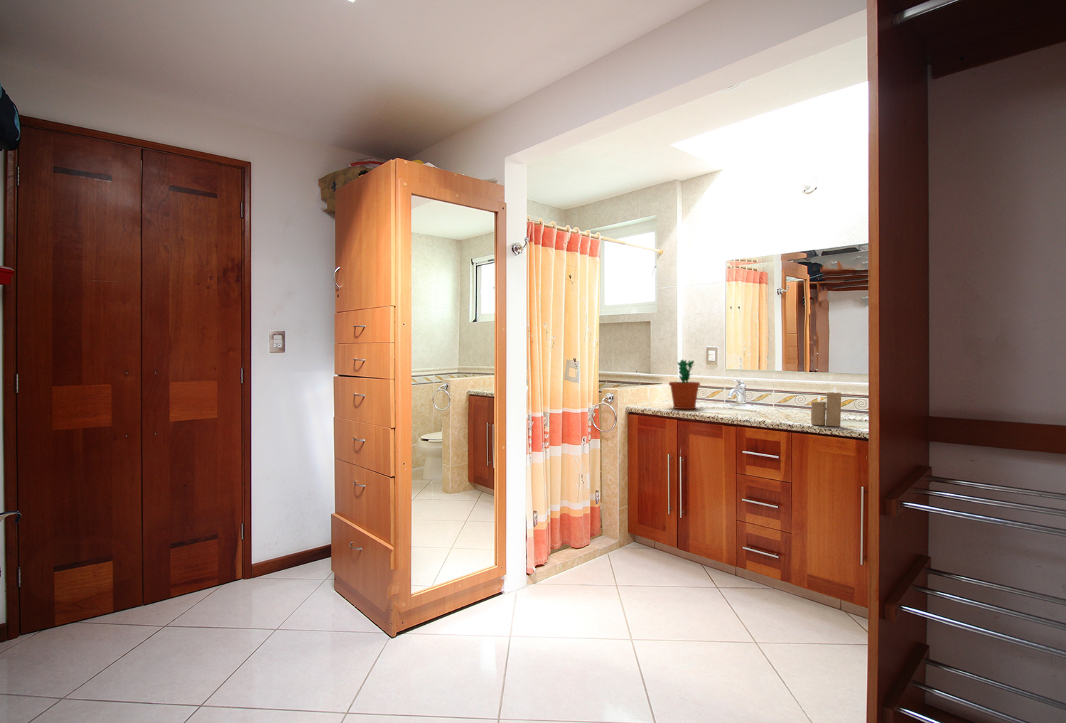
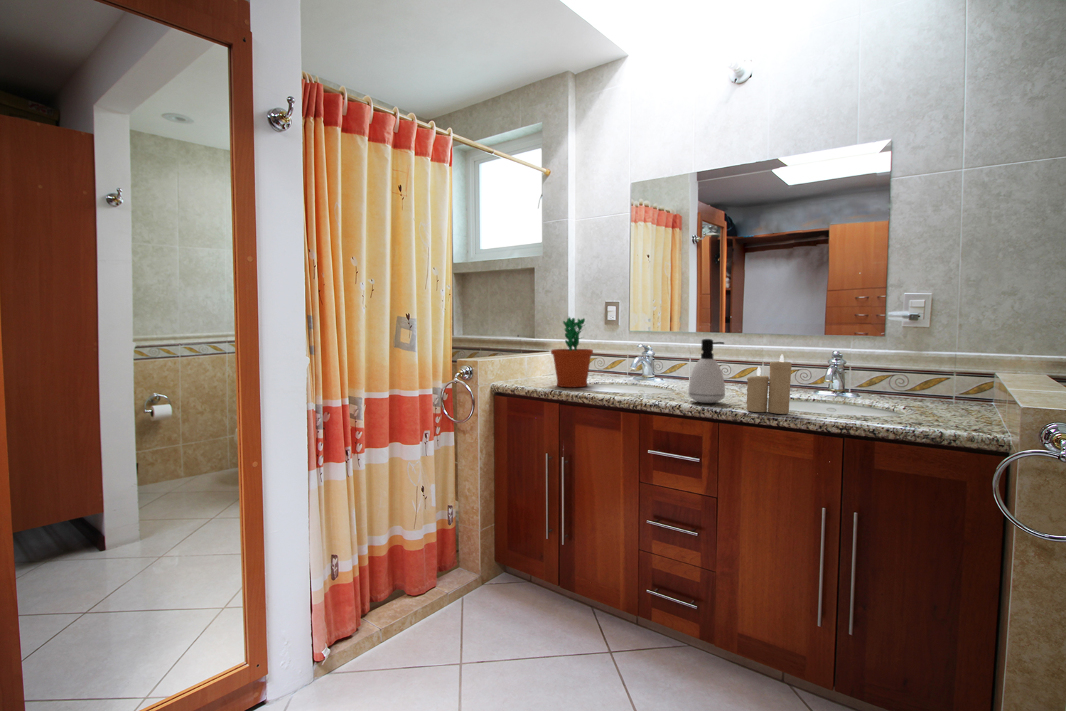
soap dispenser: none [771,377,797,420] -> present [689,339,725,403]

